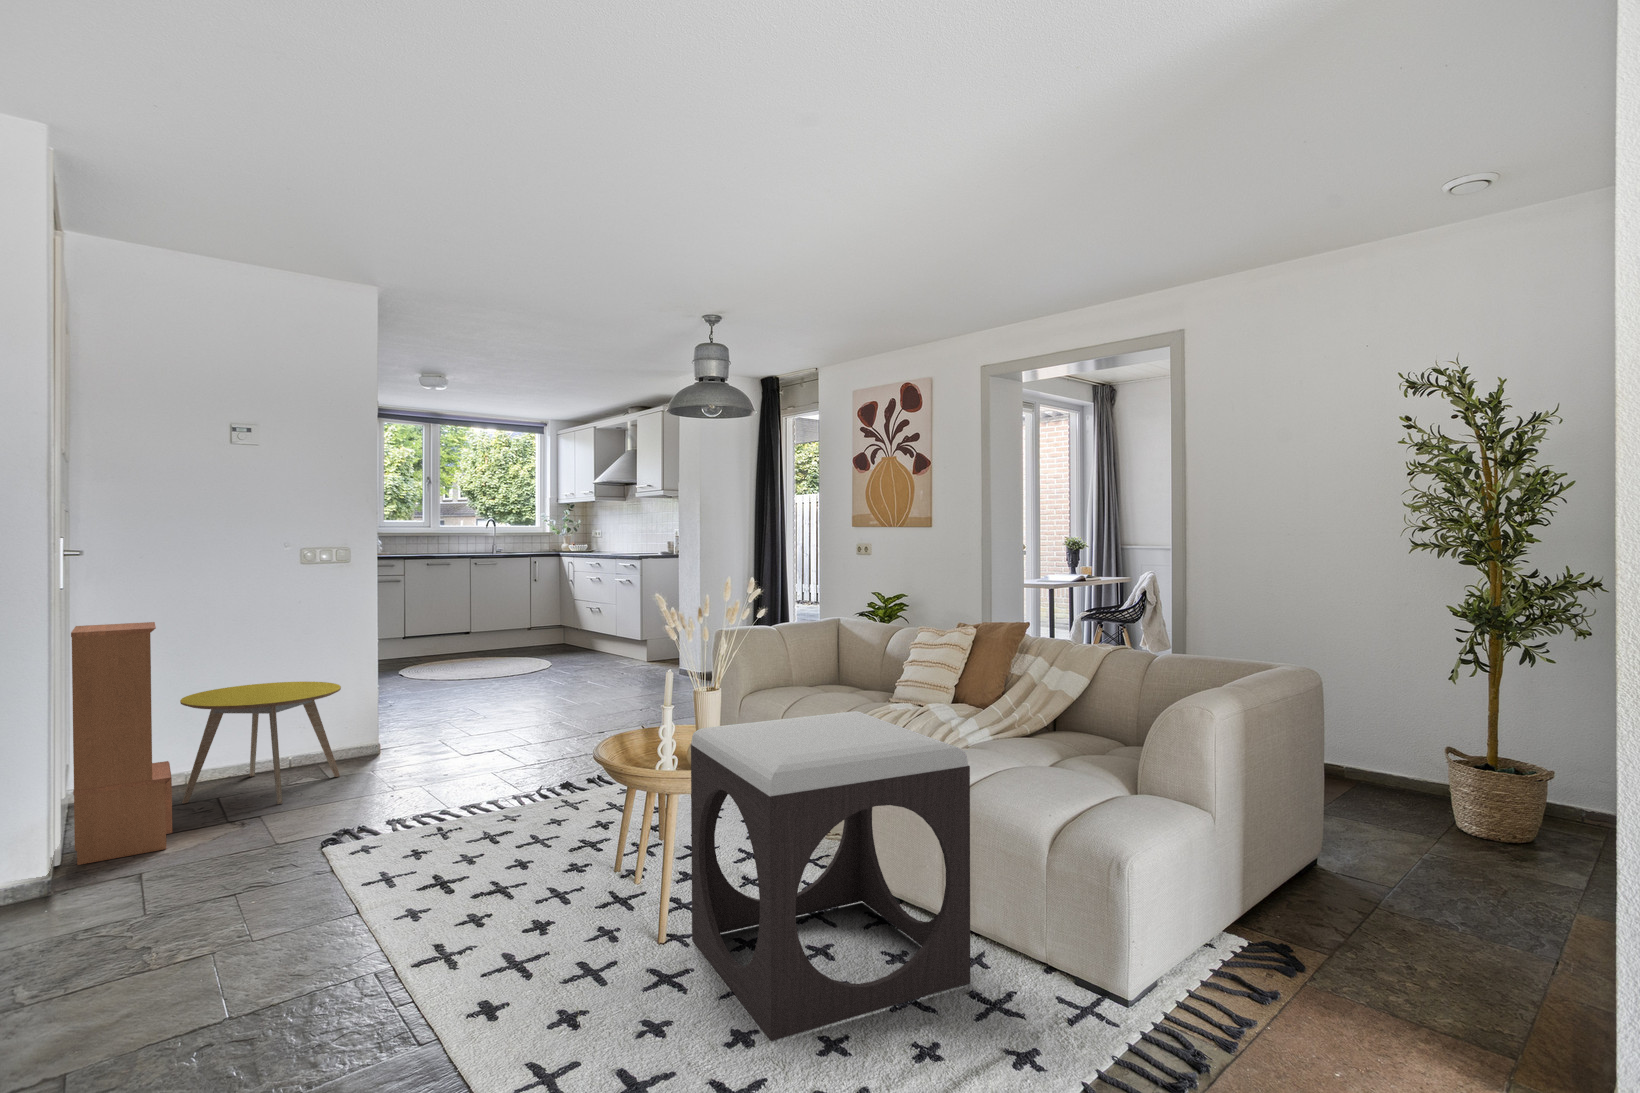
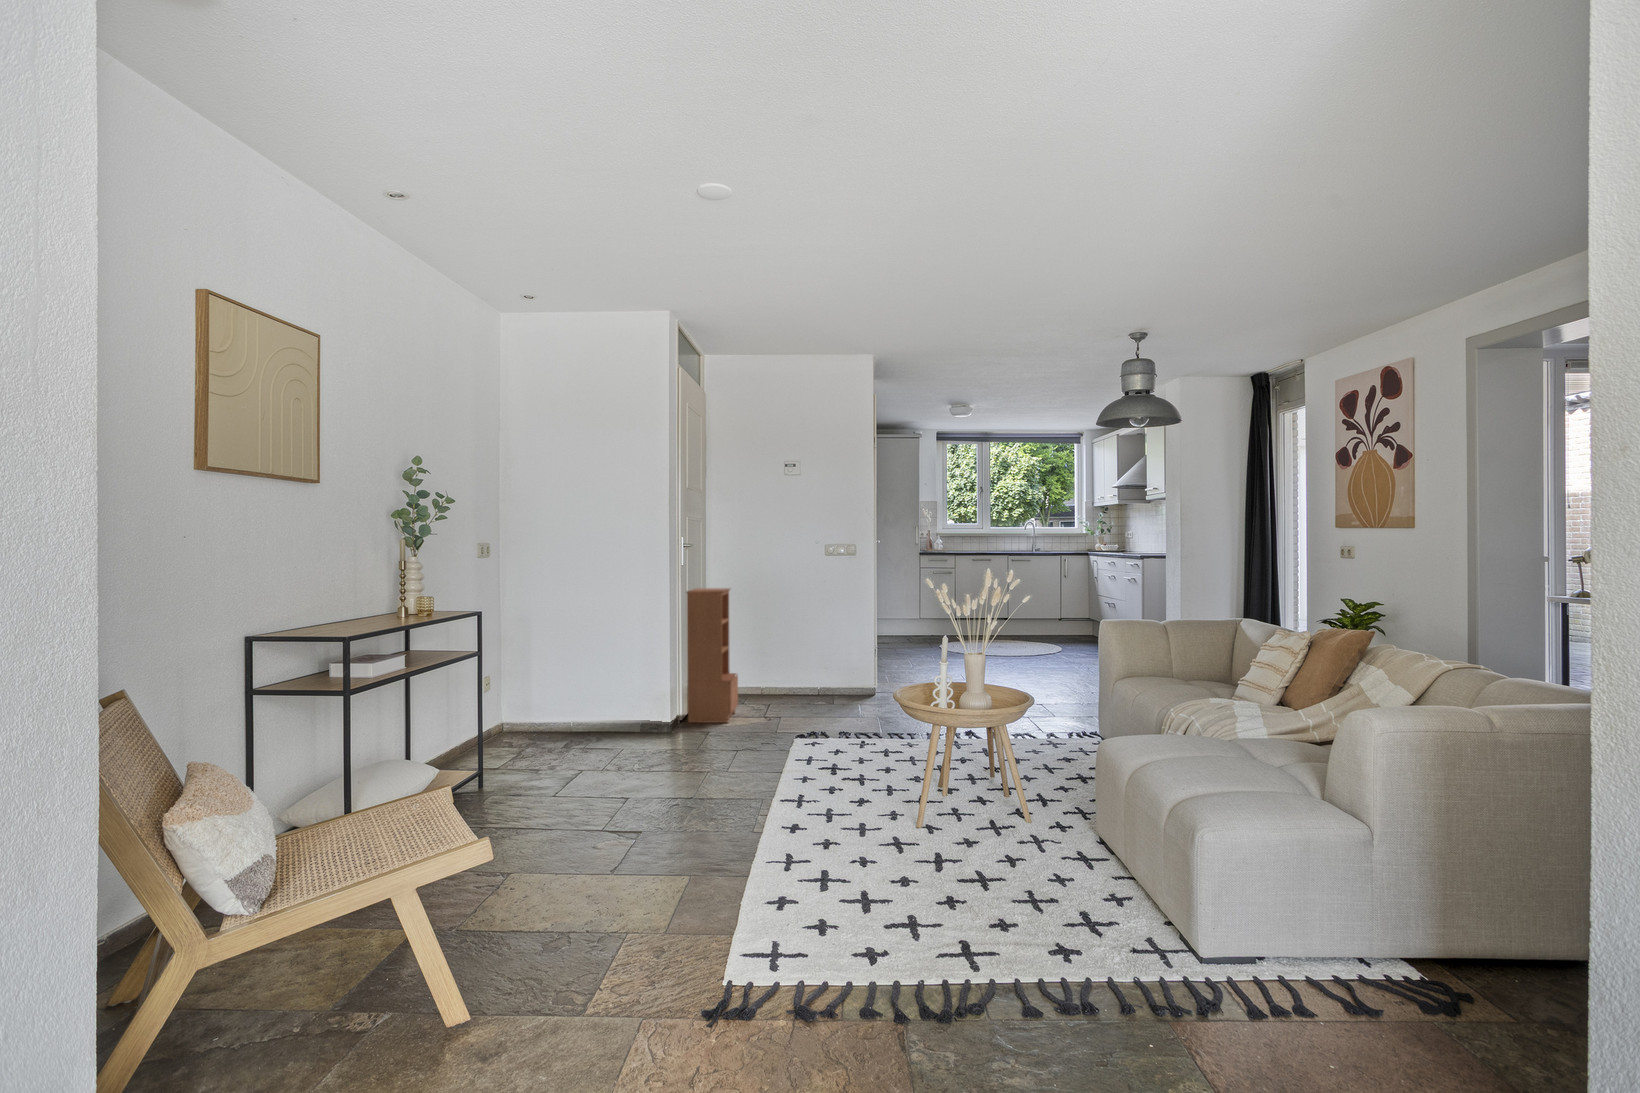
side table: present [180,682,341,804] -> none [753,635,841,712]
footstool: present [691,711,970,1041] -> none [921,673,1095,893]

